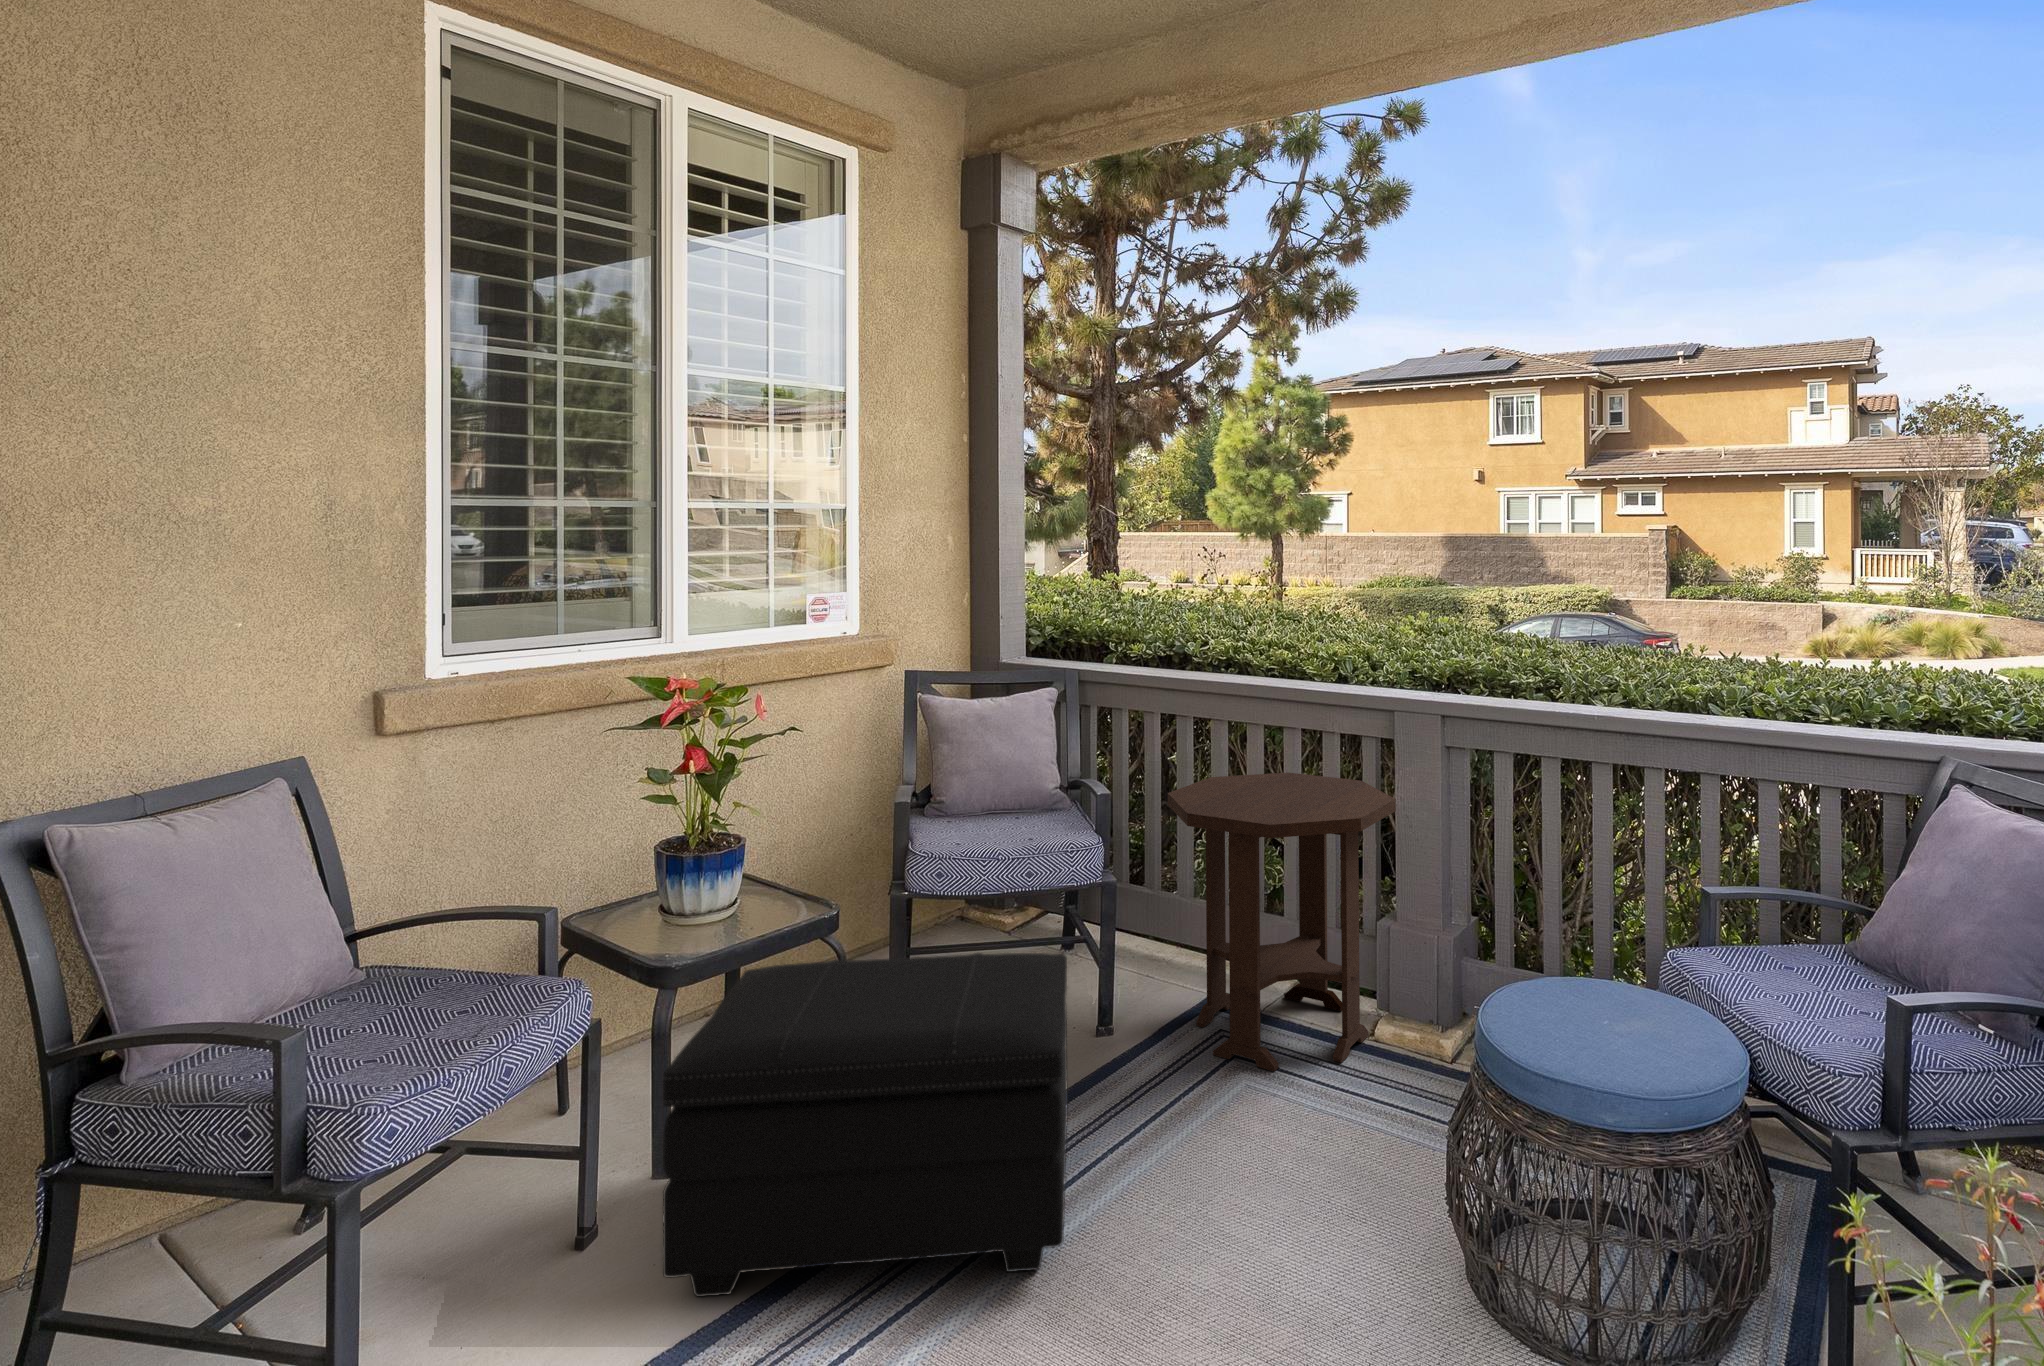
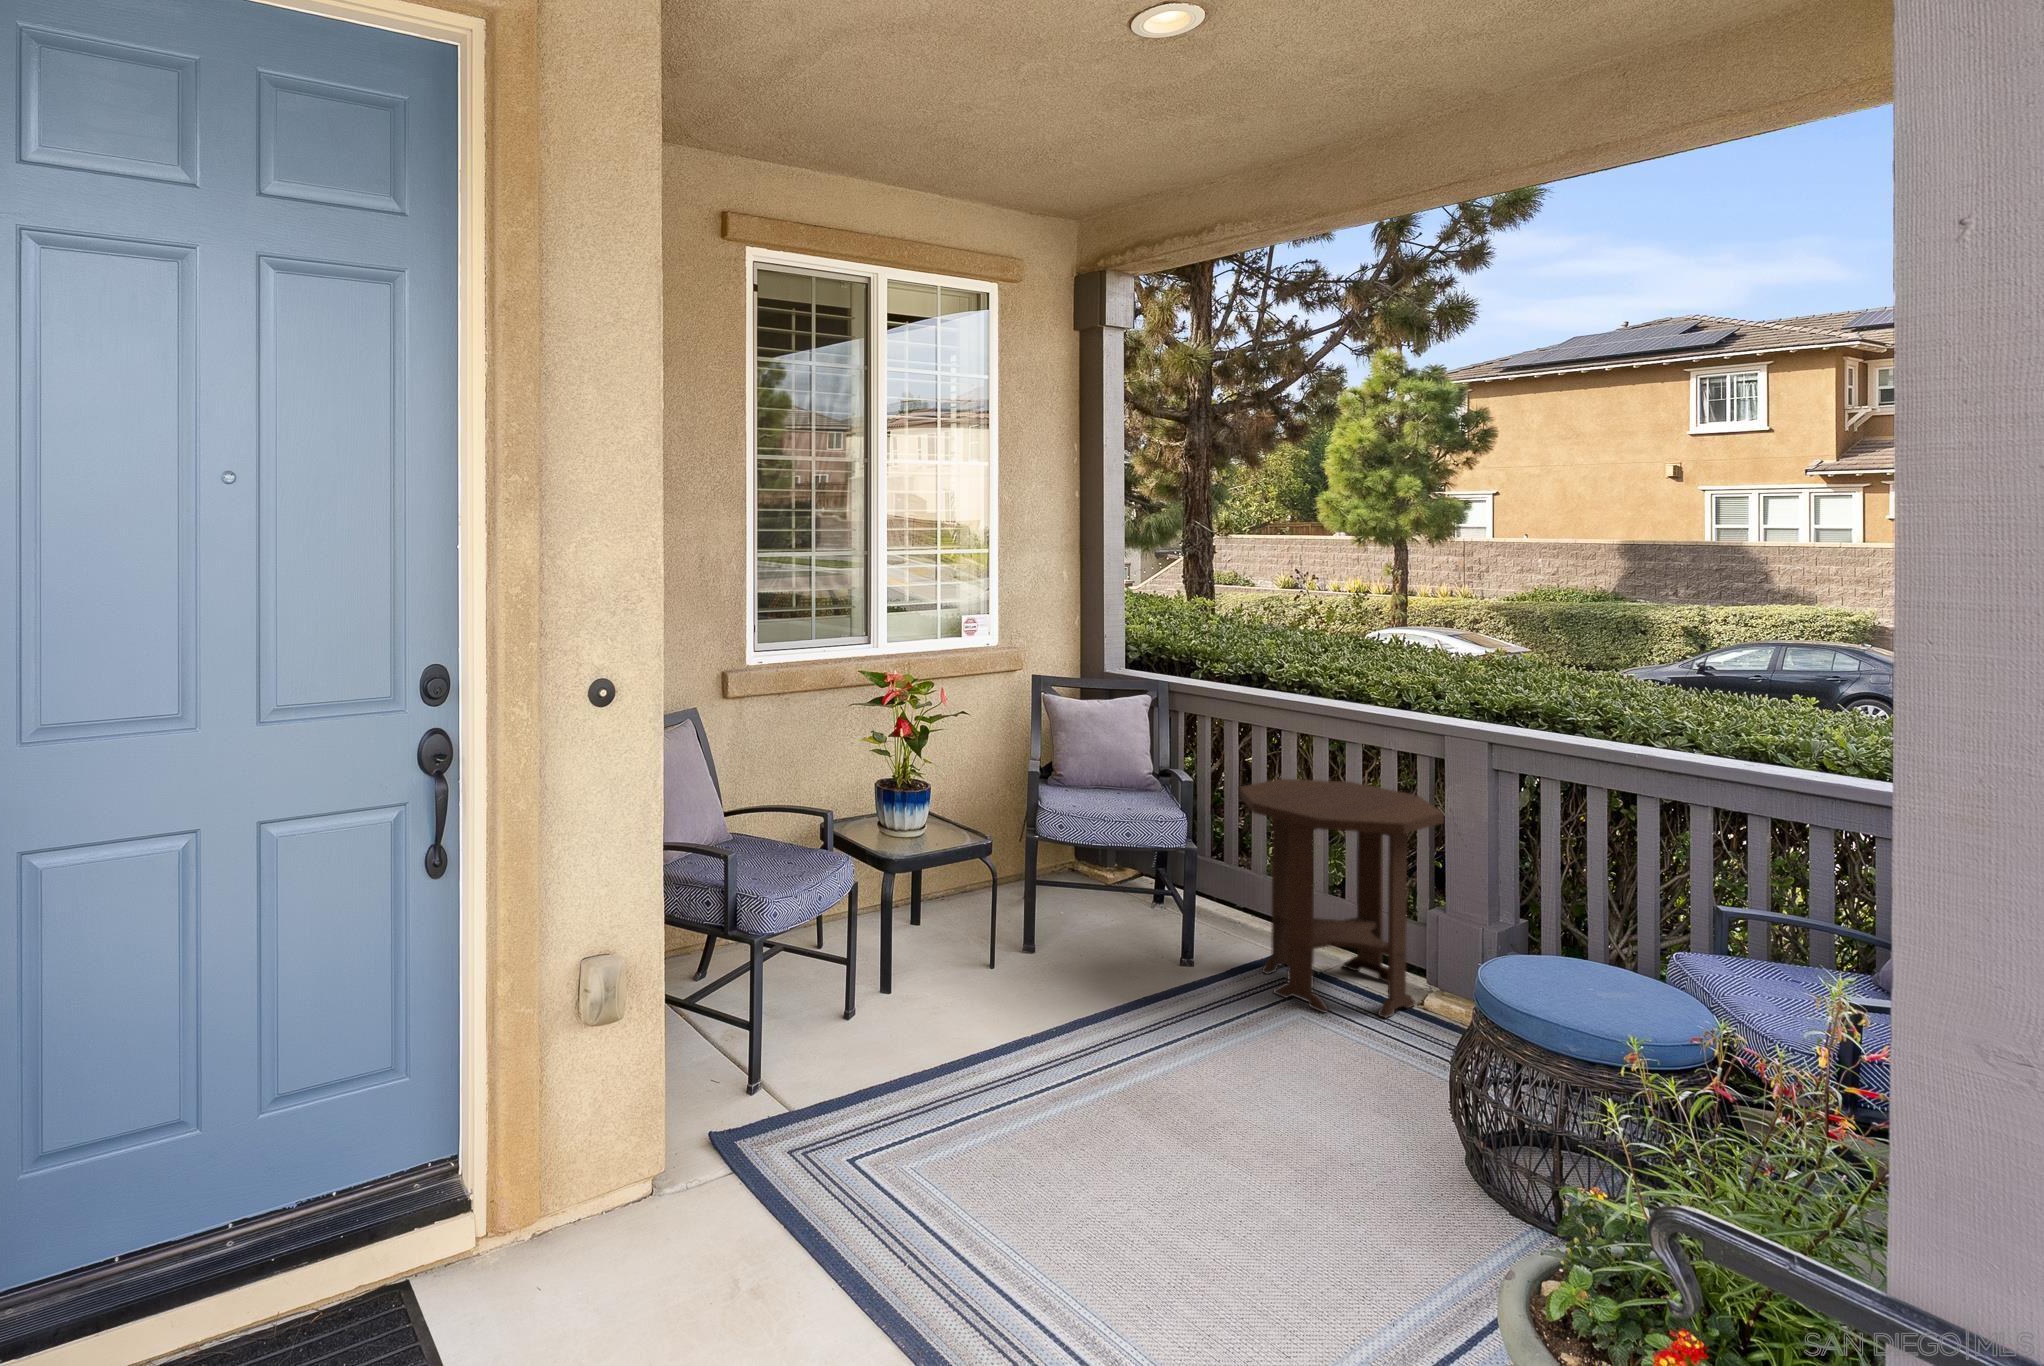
footstool: present [663,953,1068,1297] -> none [903,867,1154,1085]

